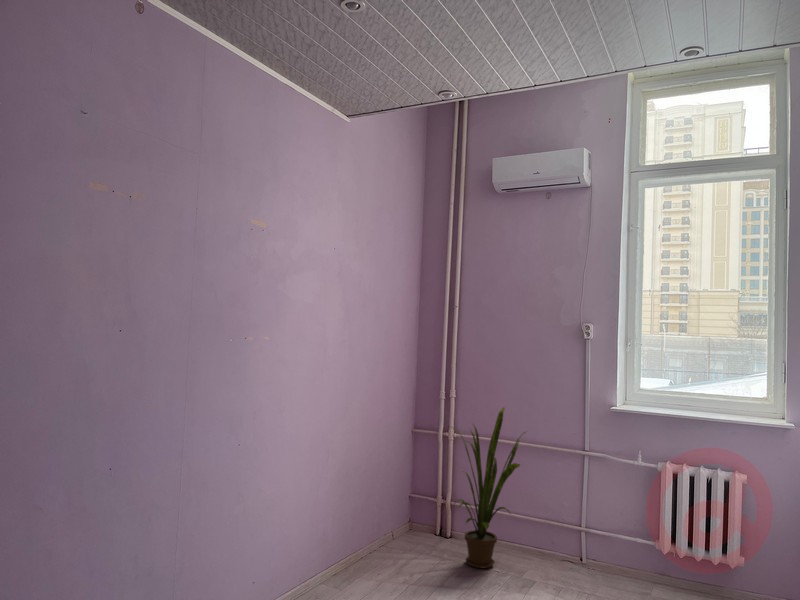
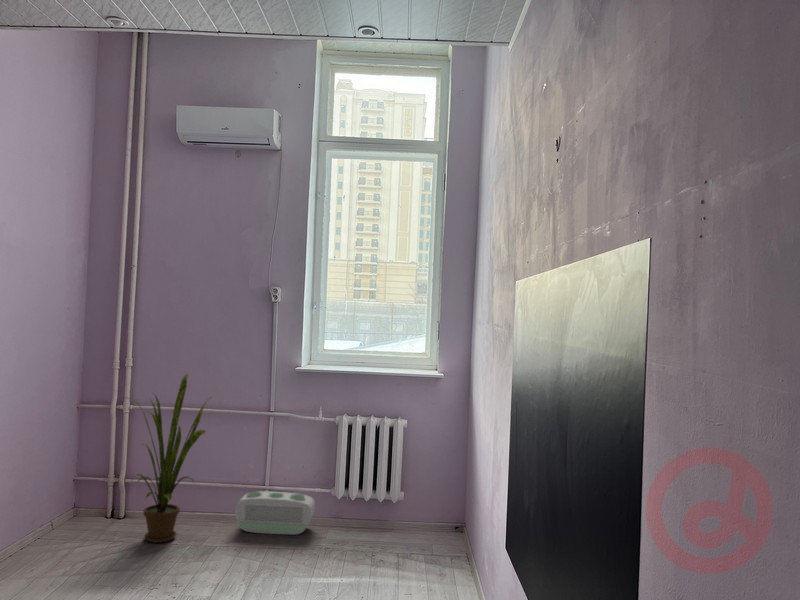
air purifier: none [551,532,636,585] -> present [235,491,315,534]

